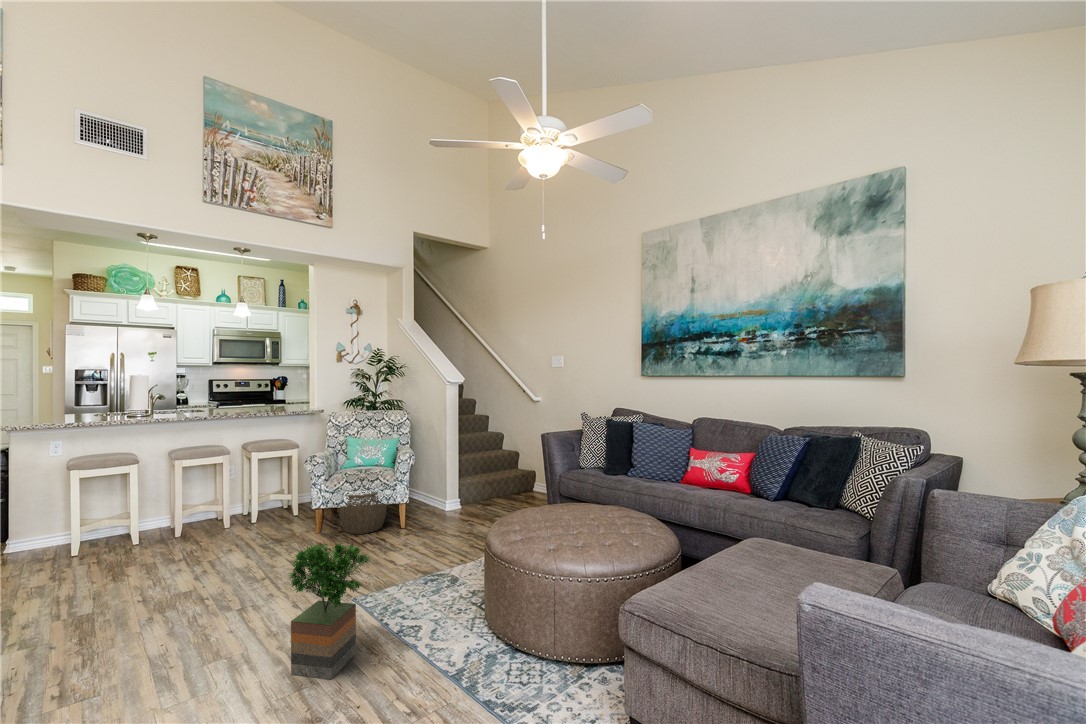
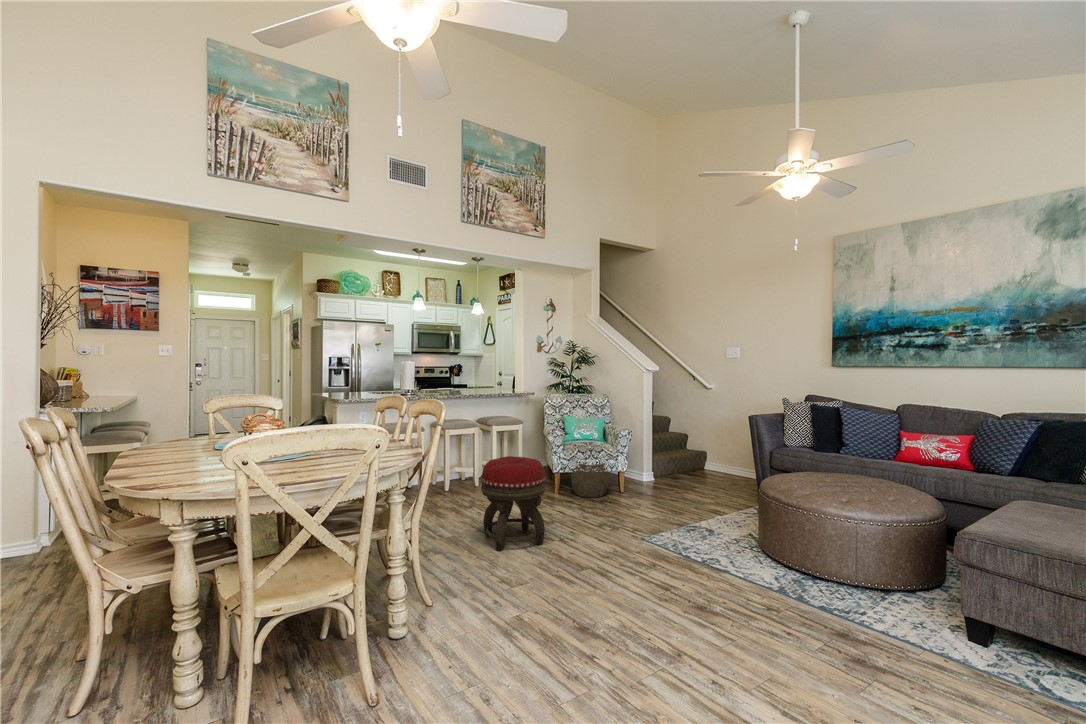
footstool: none [133,494,234,623] -> present [481,456,546,551]
potted tree: present [289,543,369,680] -> none [643,493,707,596]

